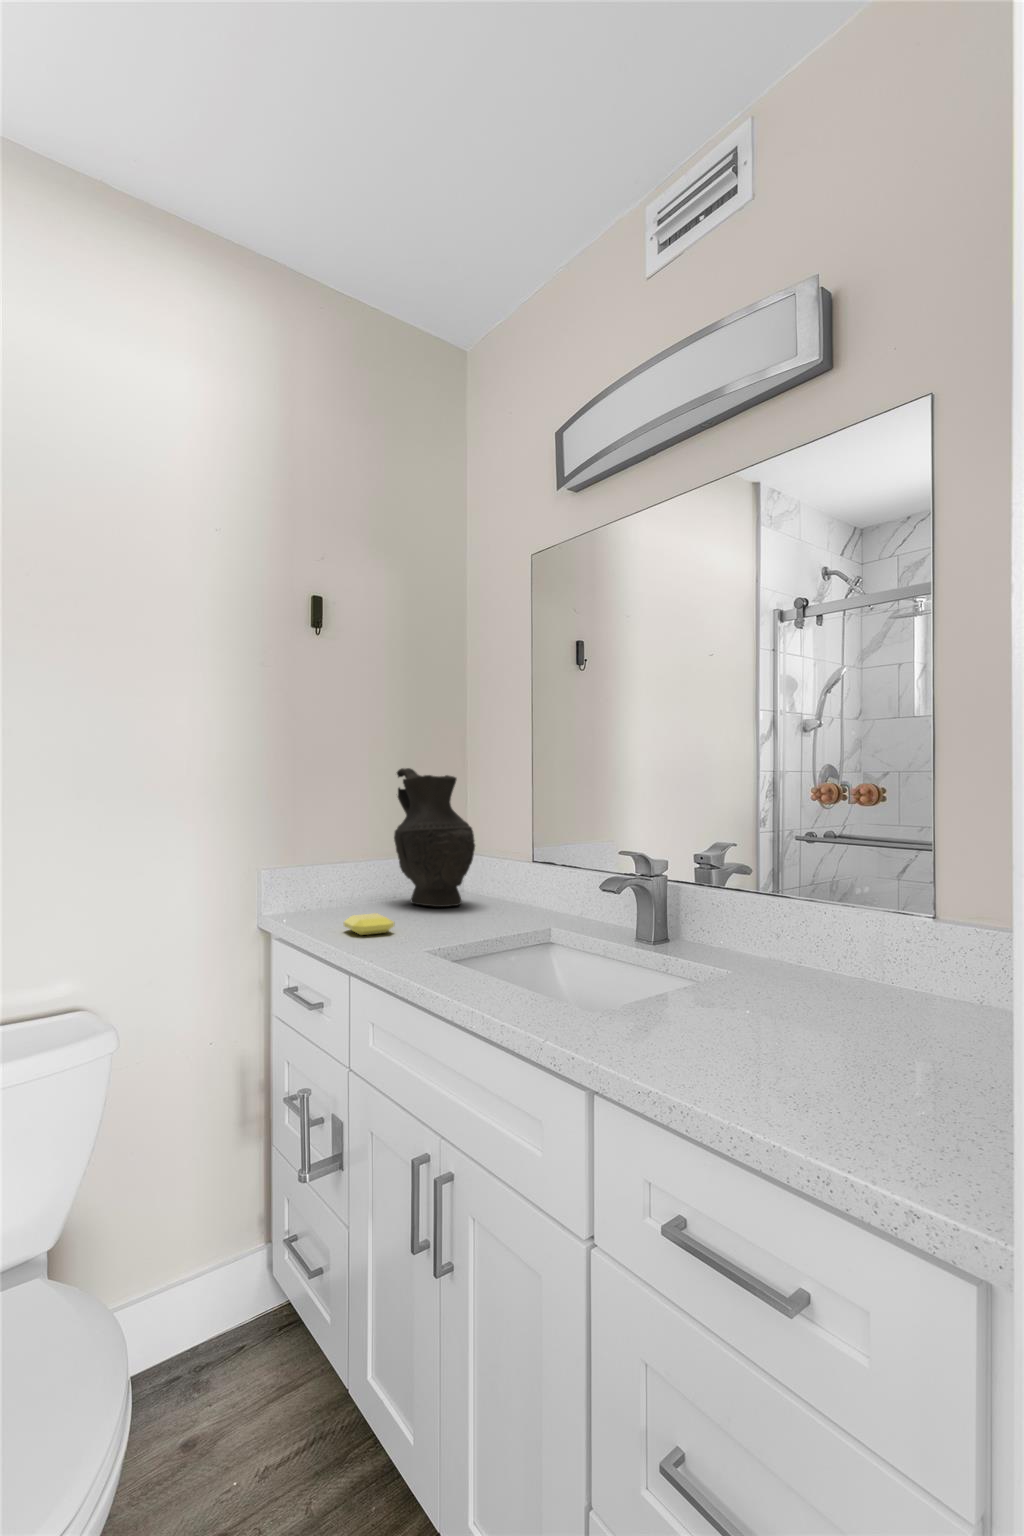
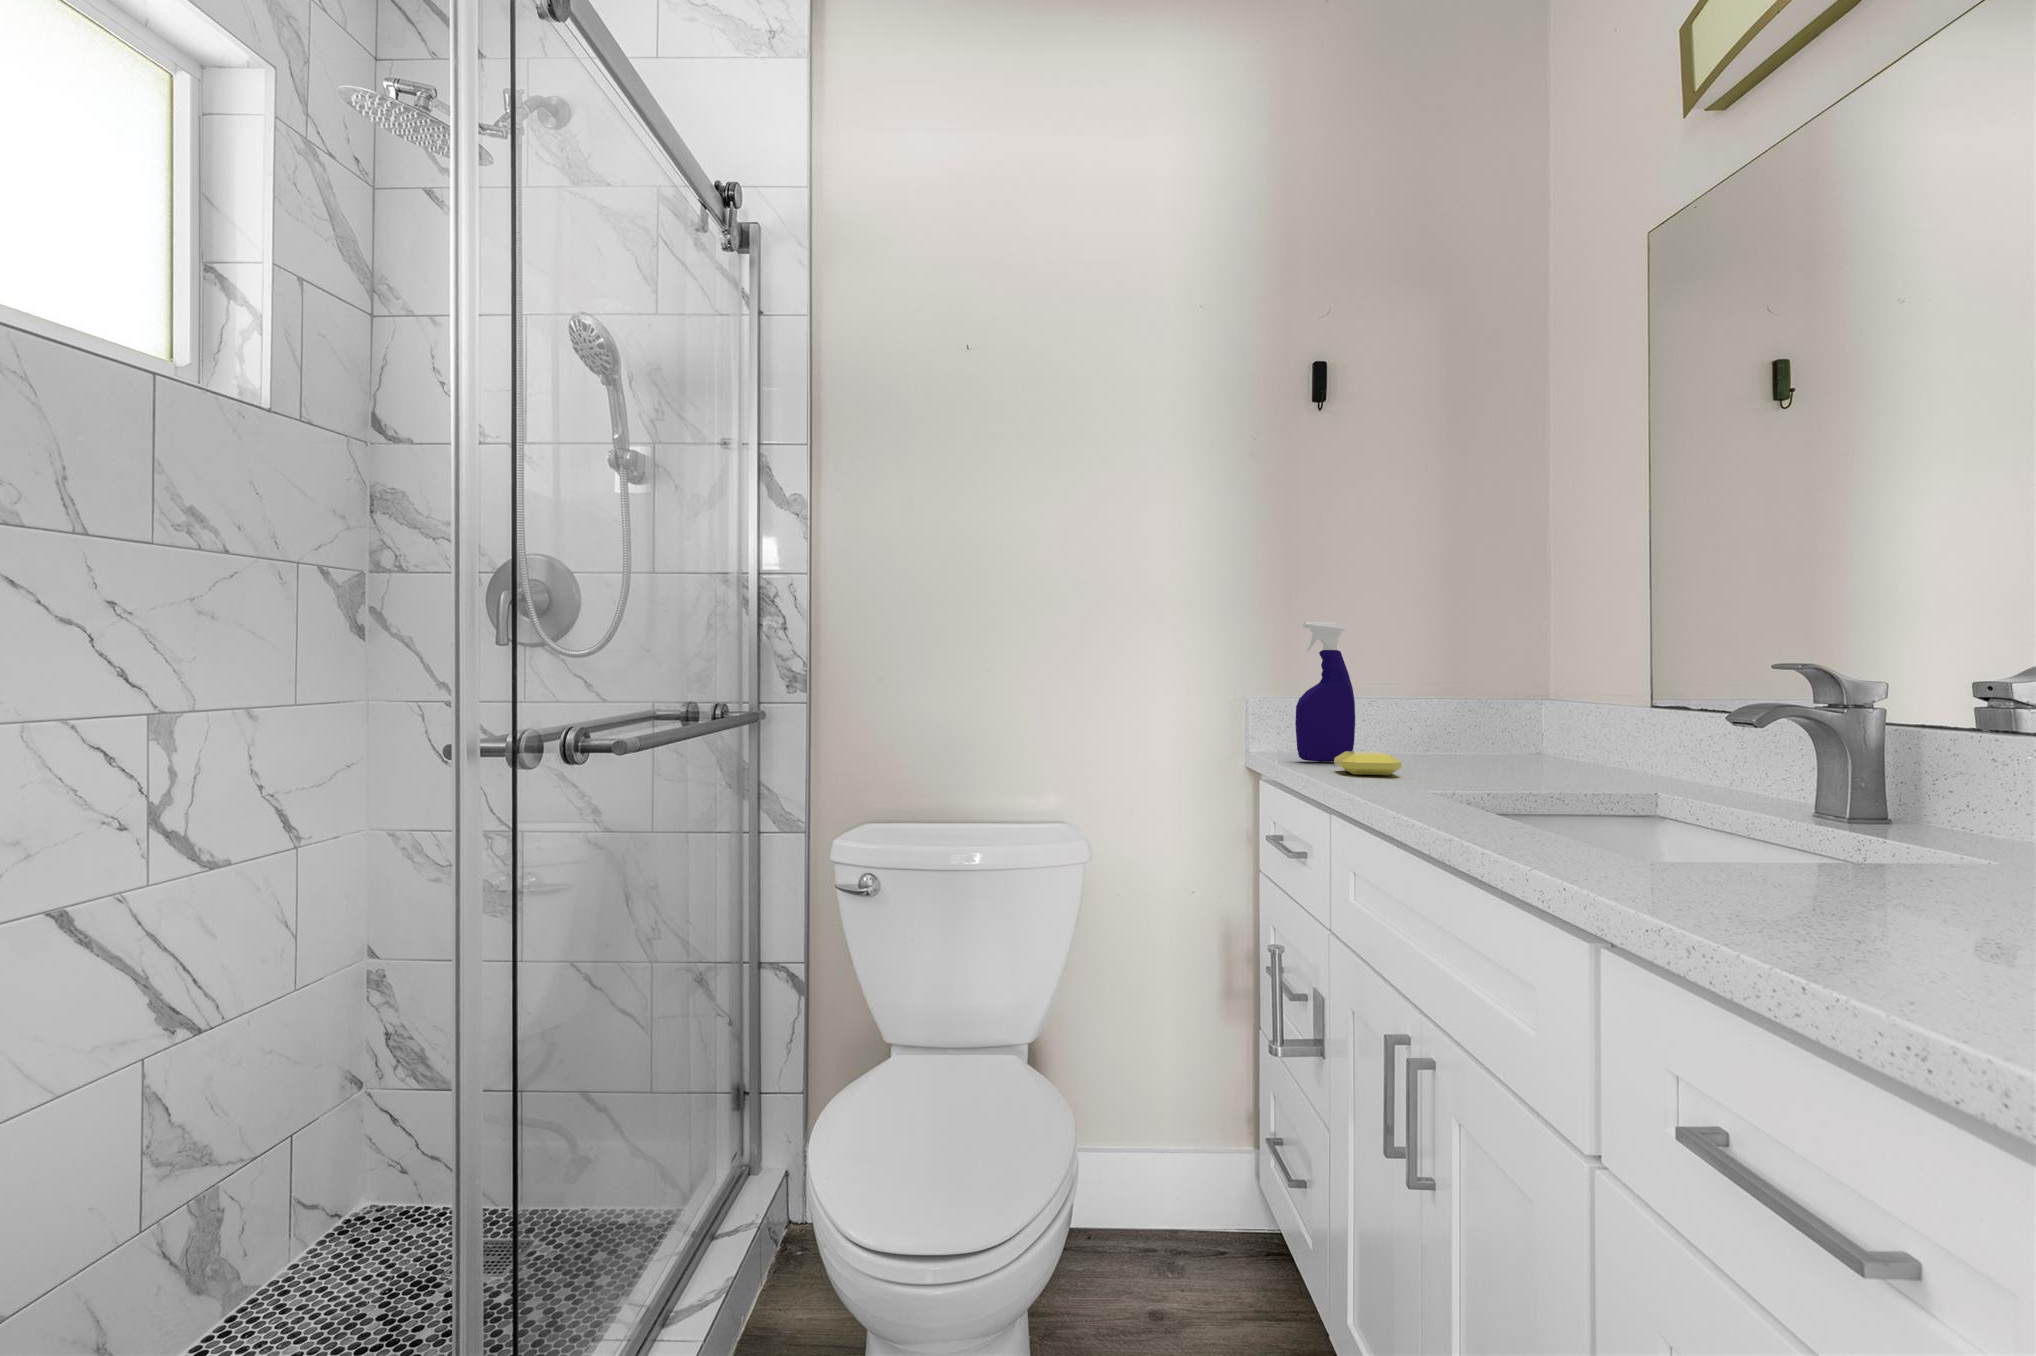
decorative vase: present [394,768,475,907] -> none [1426,576,1549,764]
spray bottle: none [307,809,352,921] -> present [1295,622,1355,762]

